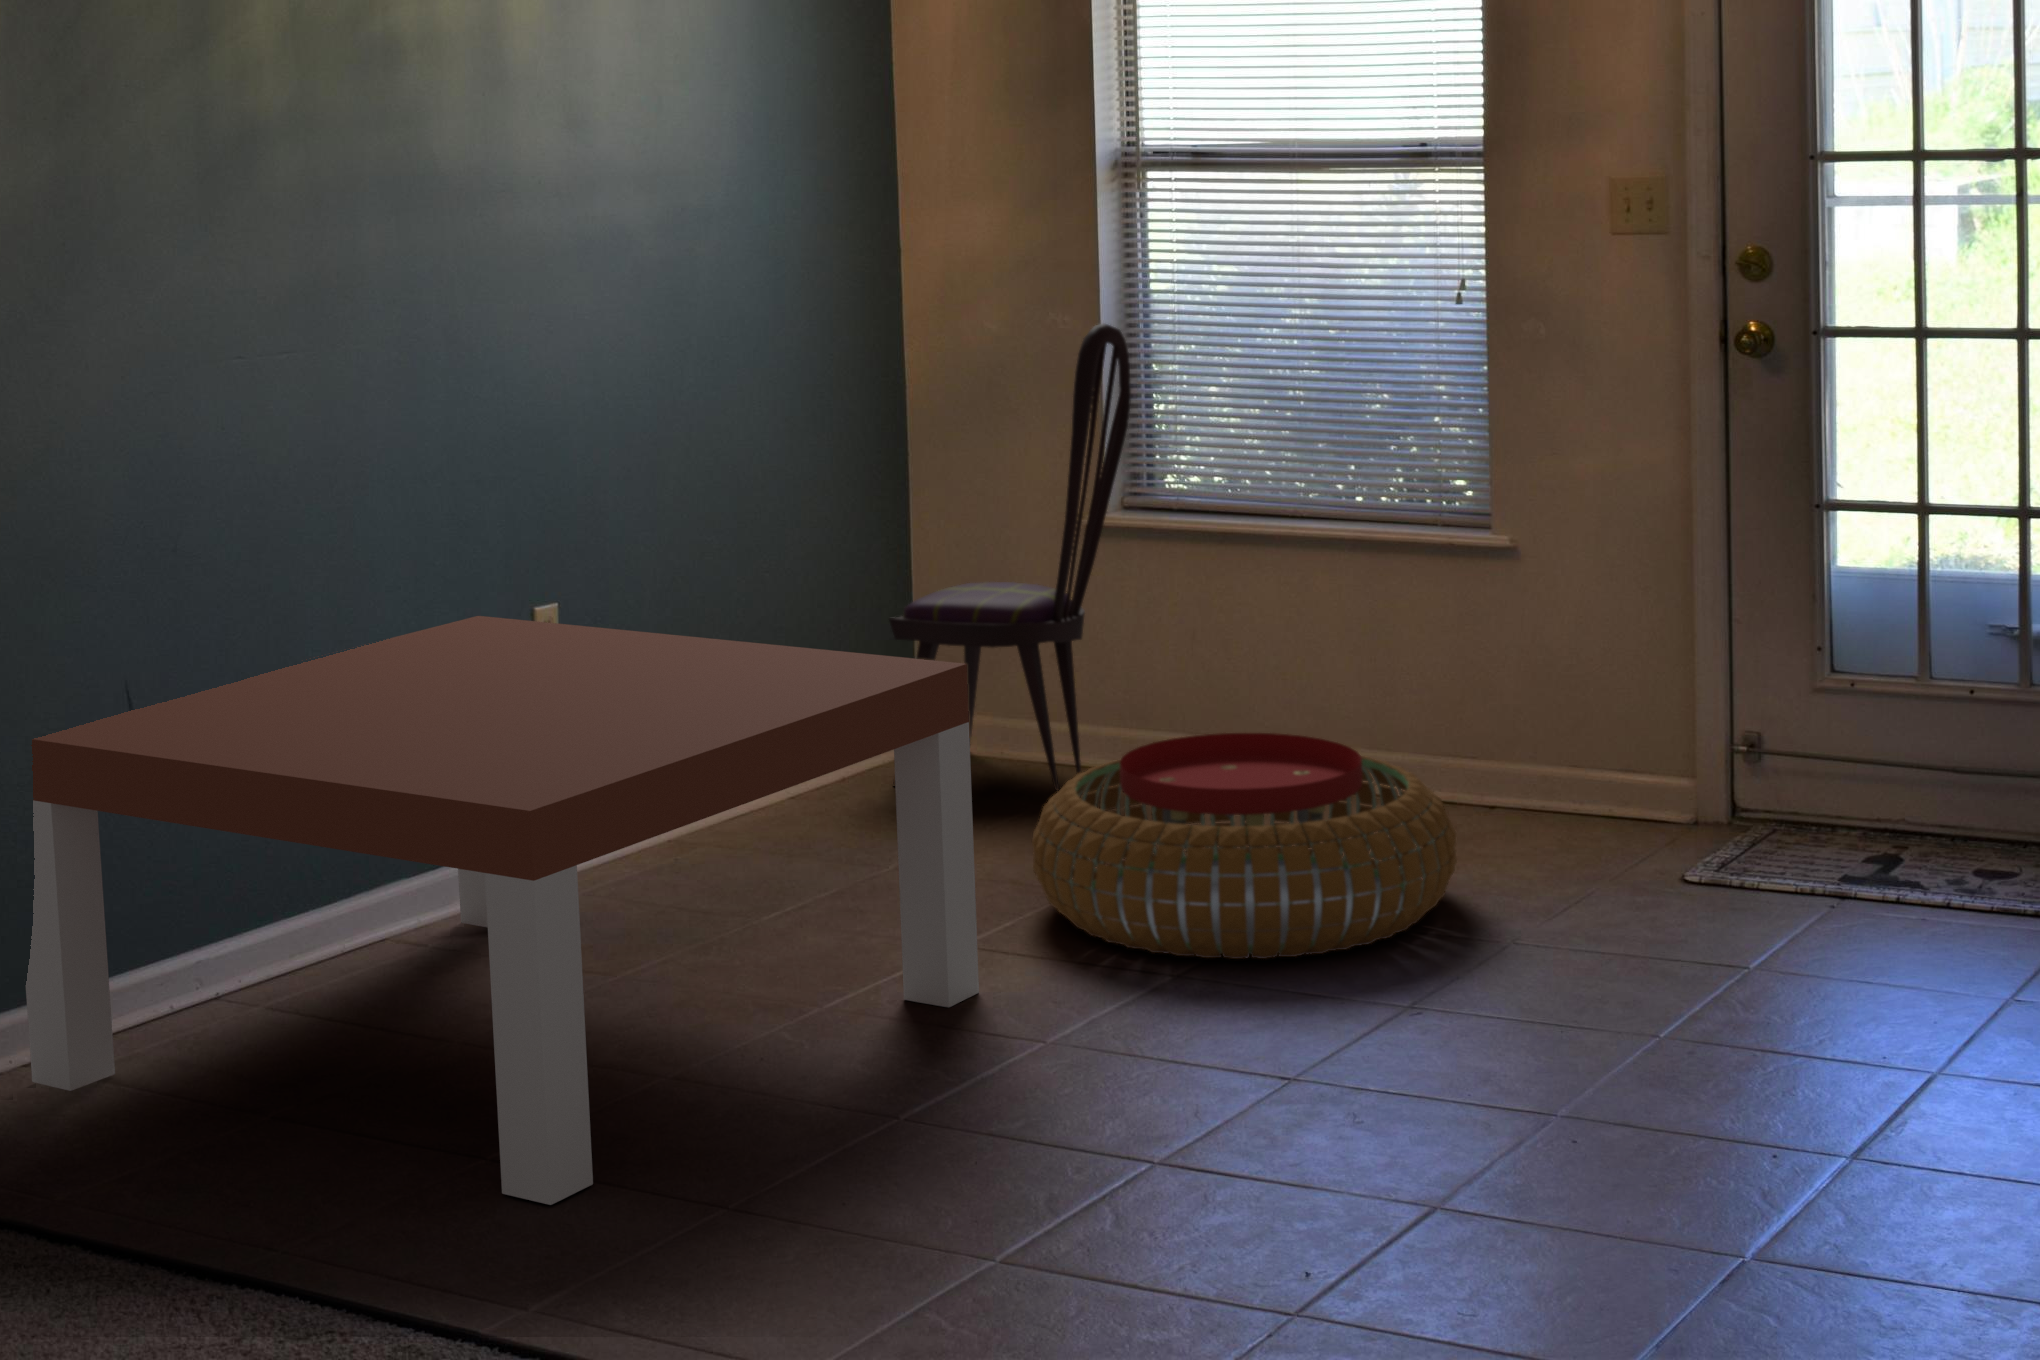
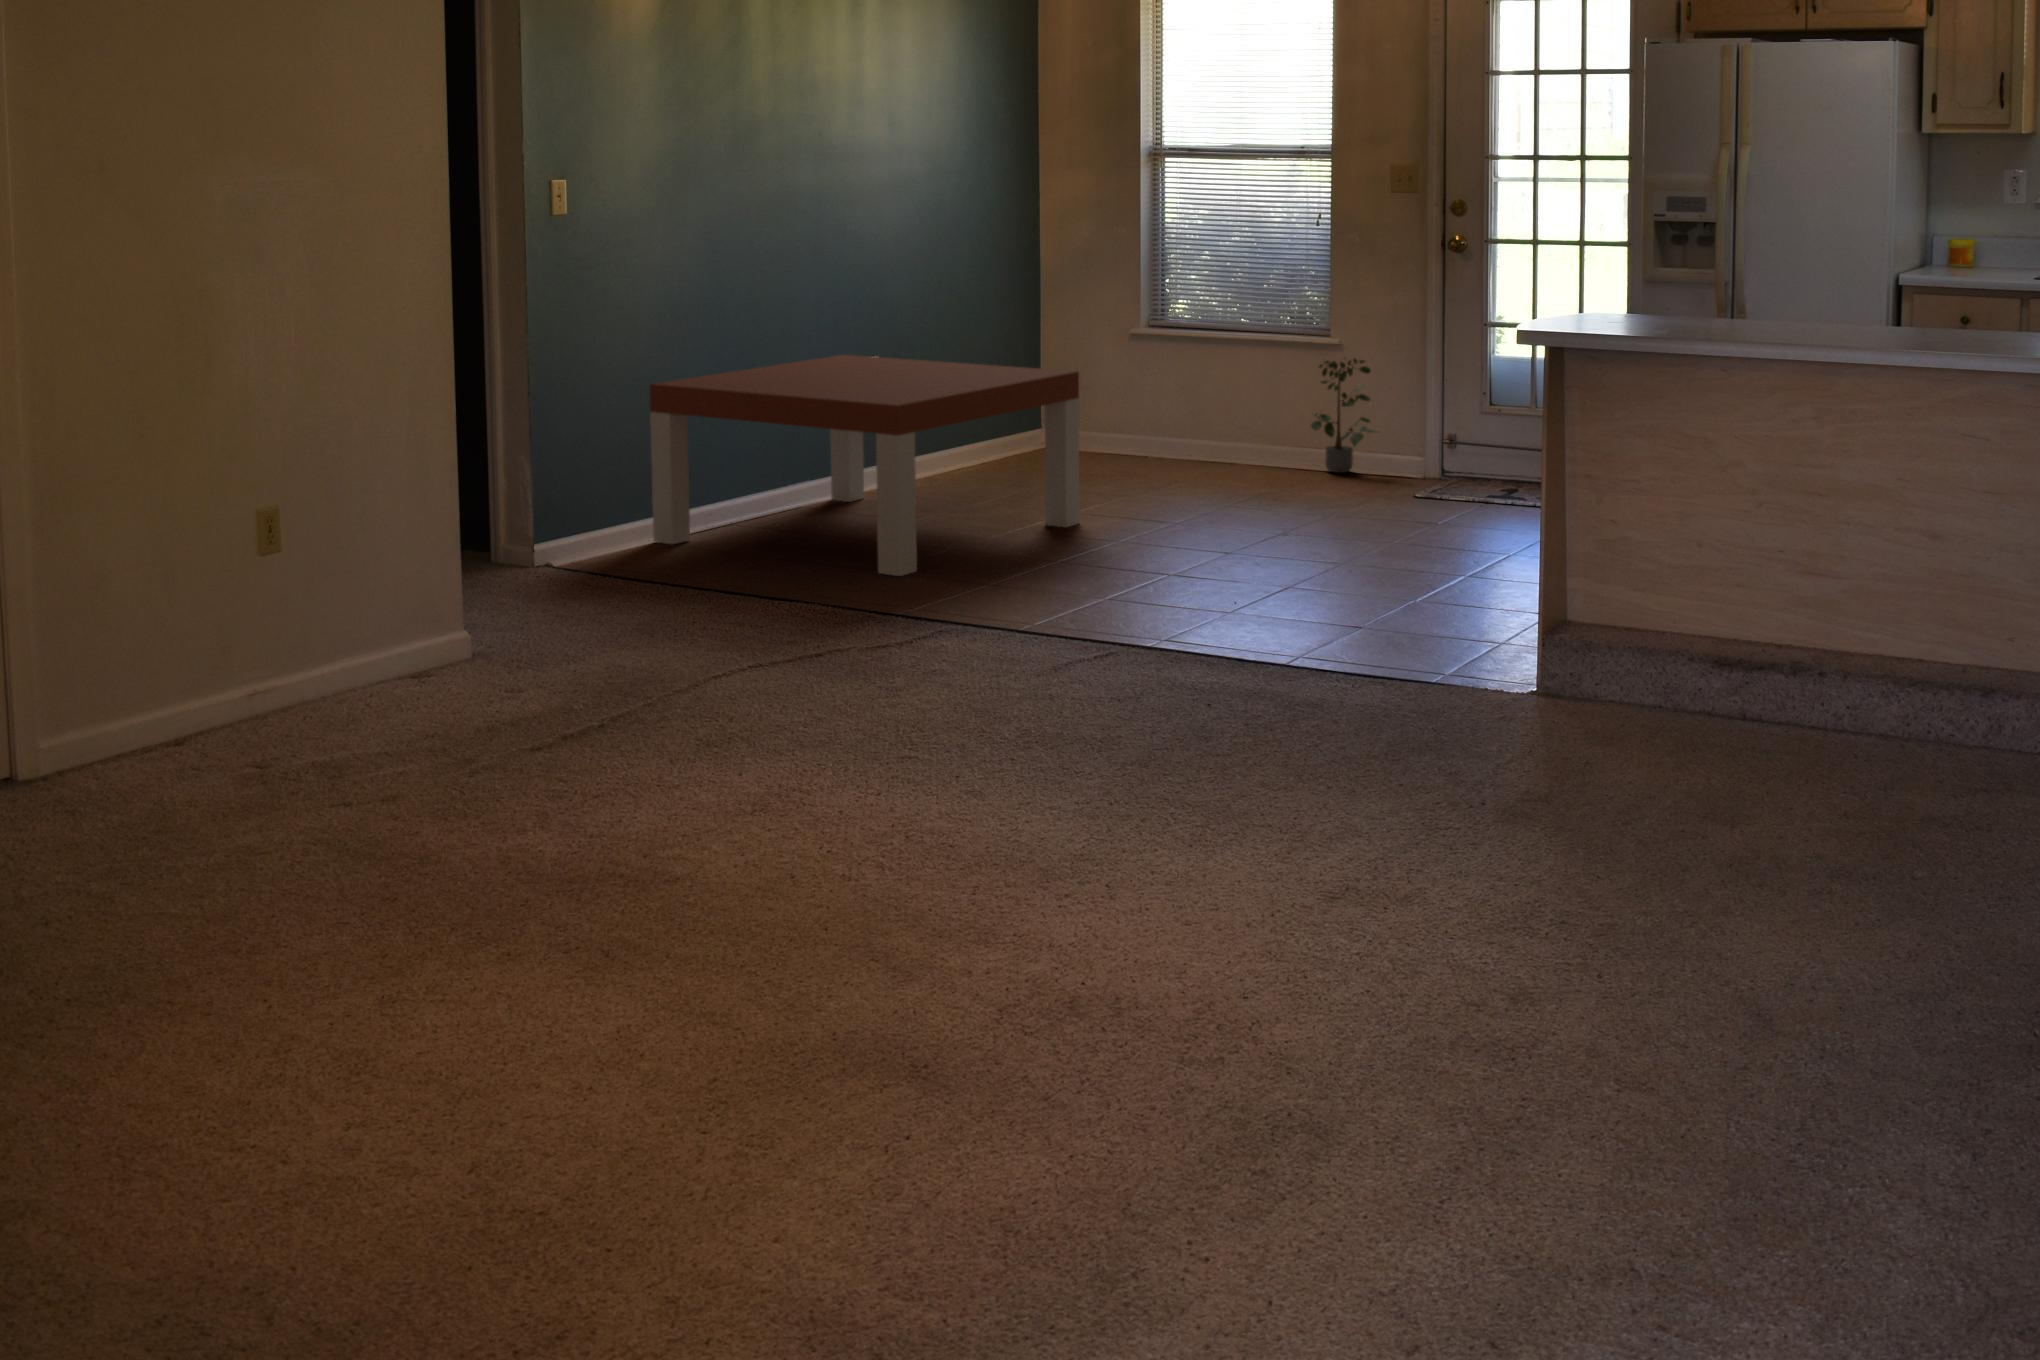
dining chair: present [889,324,1131,790] -> none [1032,232,1156,463]
potted plant: none [1458,569,1607,810] -> present [1311,359,1374,473]
pouf: present [1032,733,1457,959] -> none [1104,422,1303,515]

